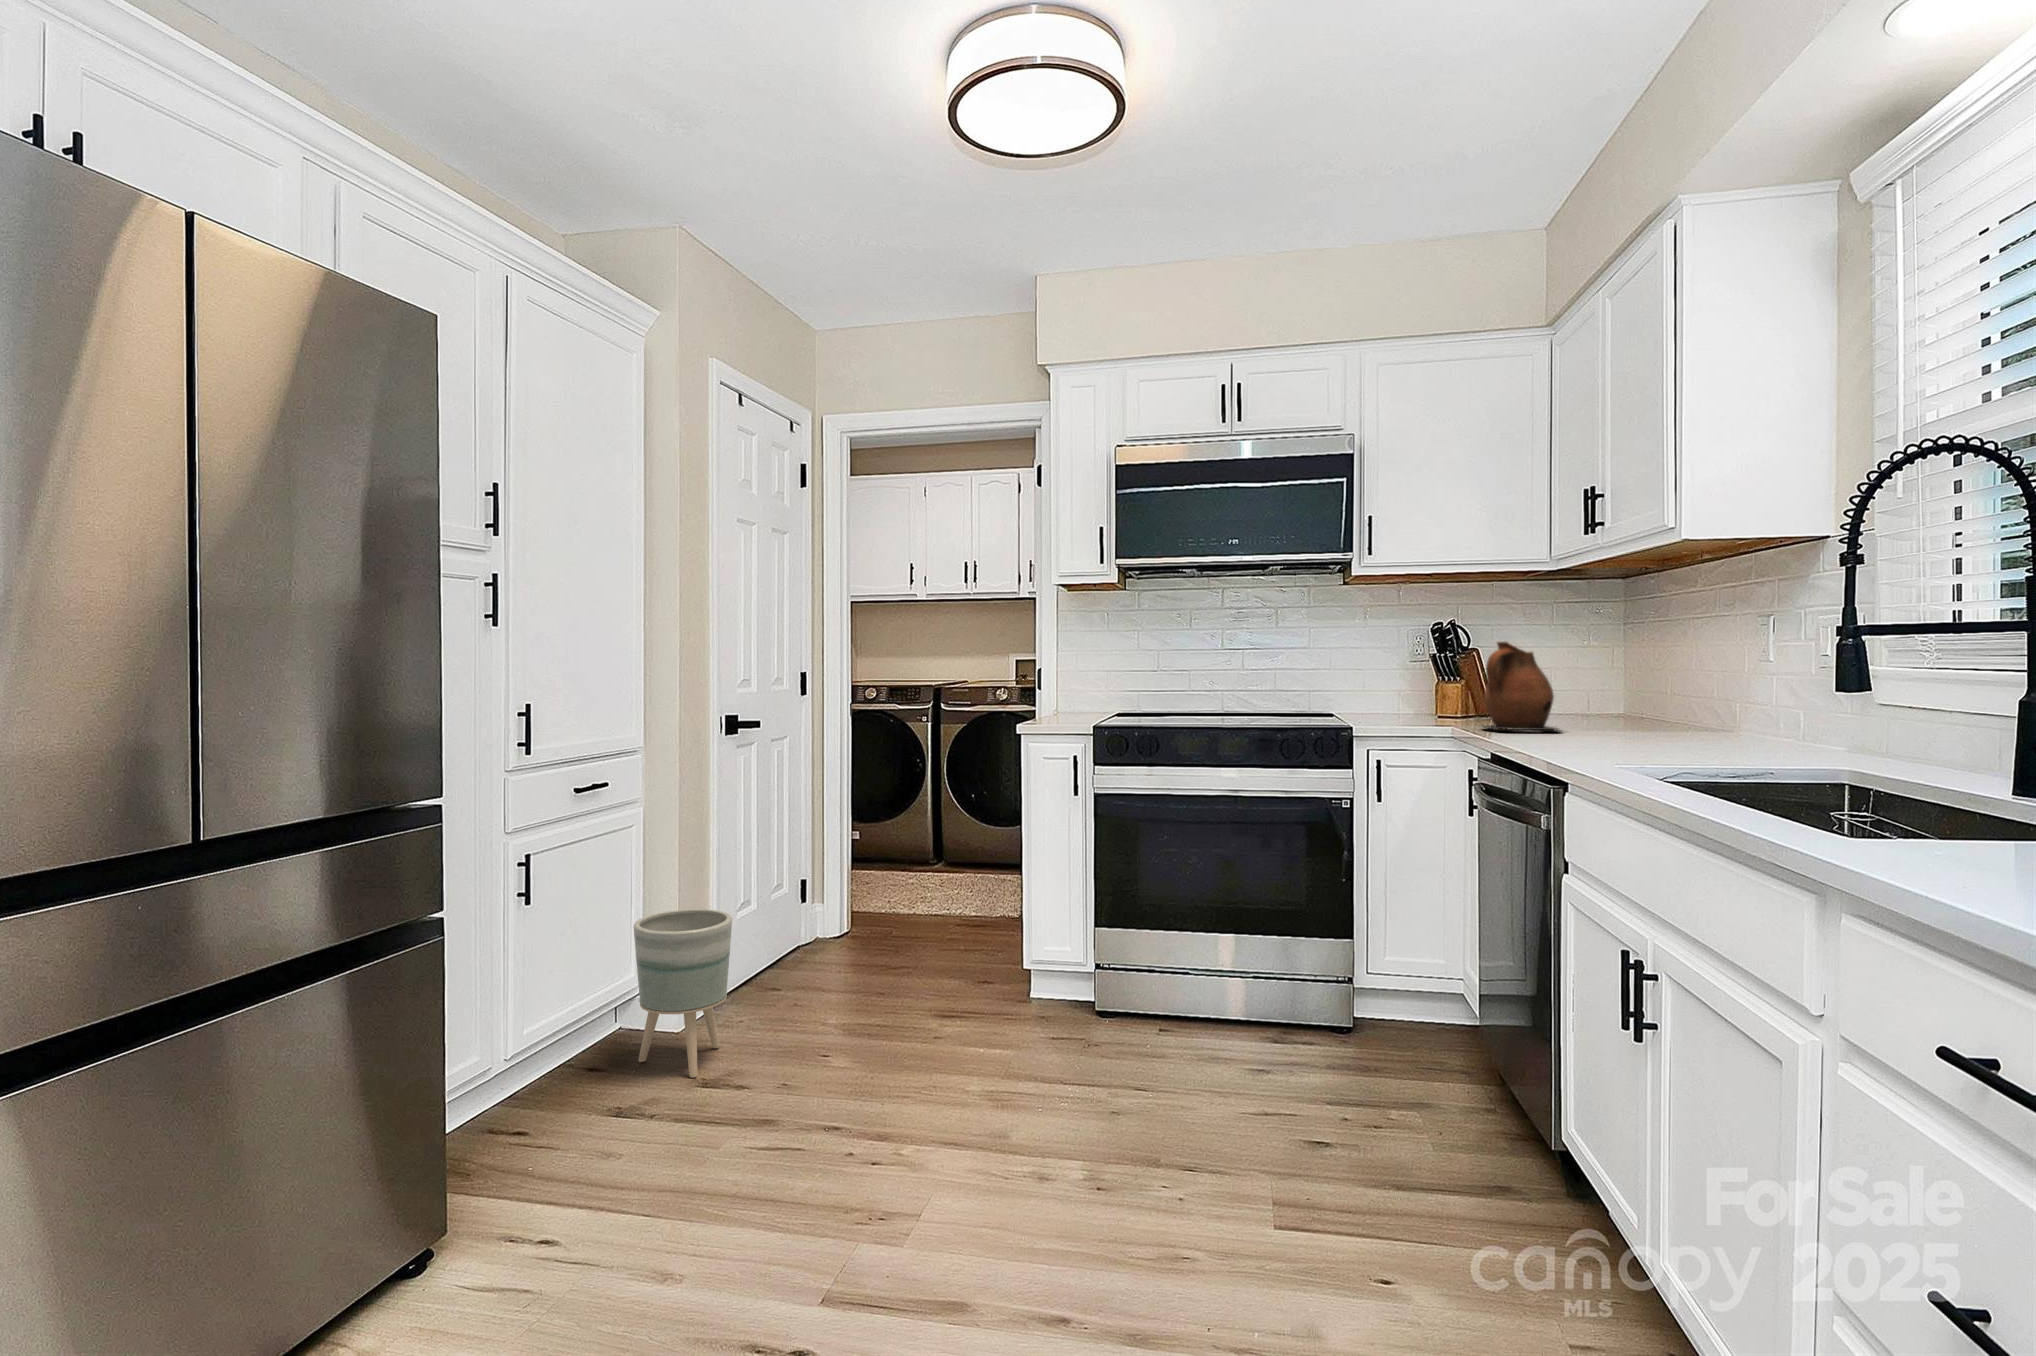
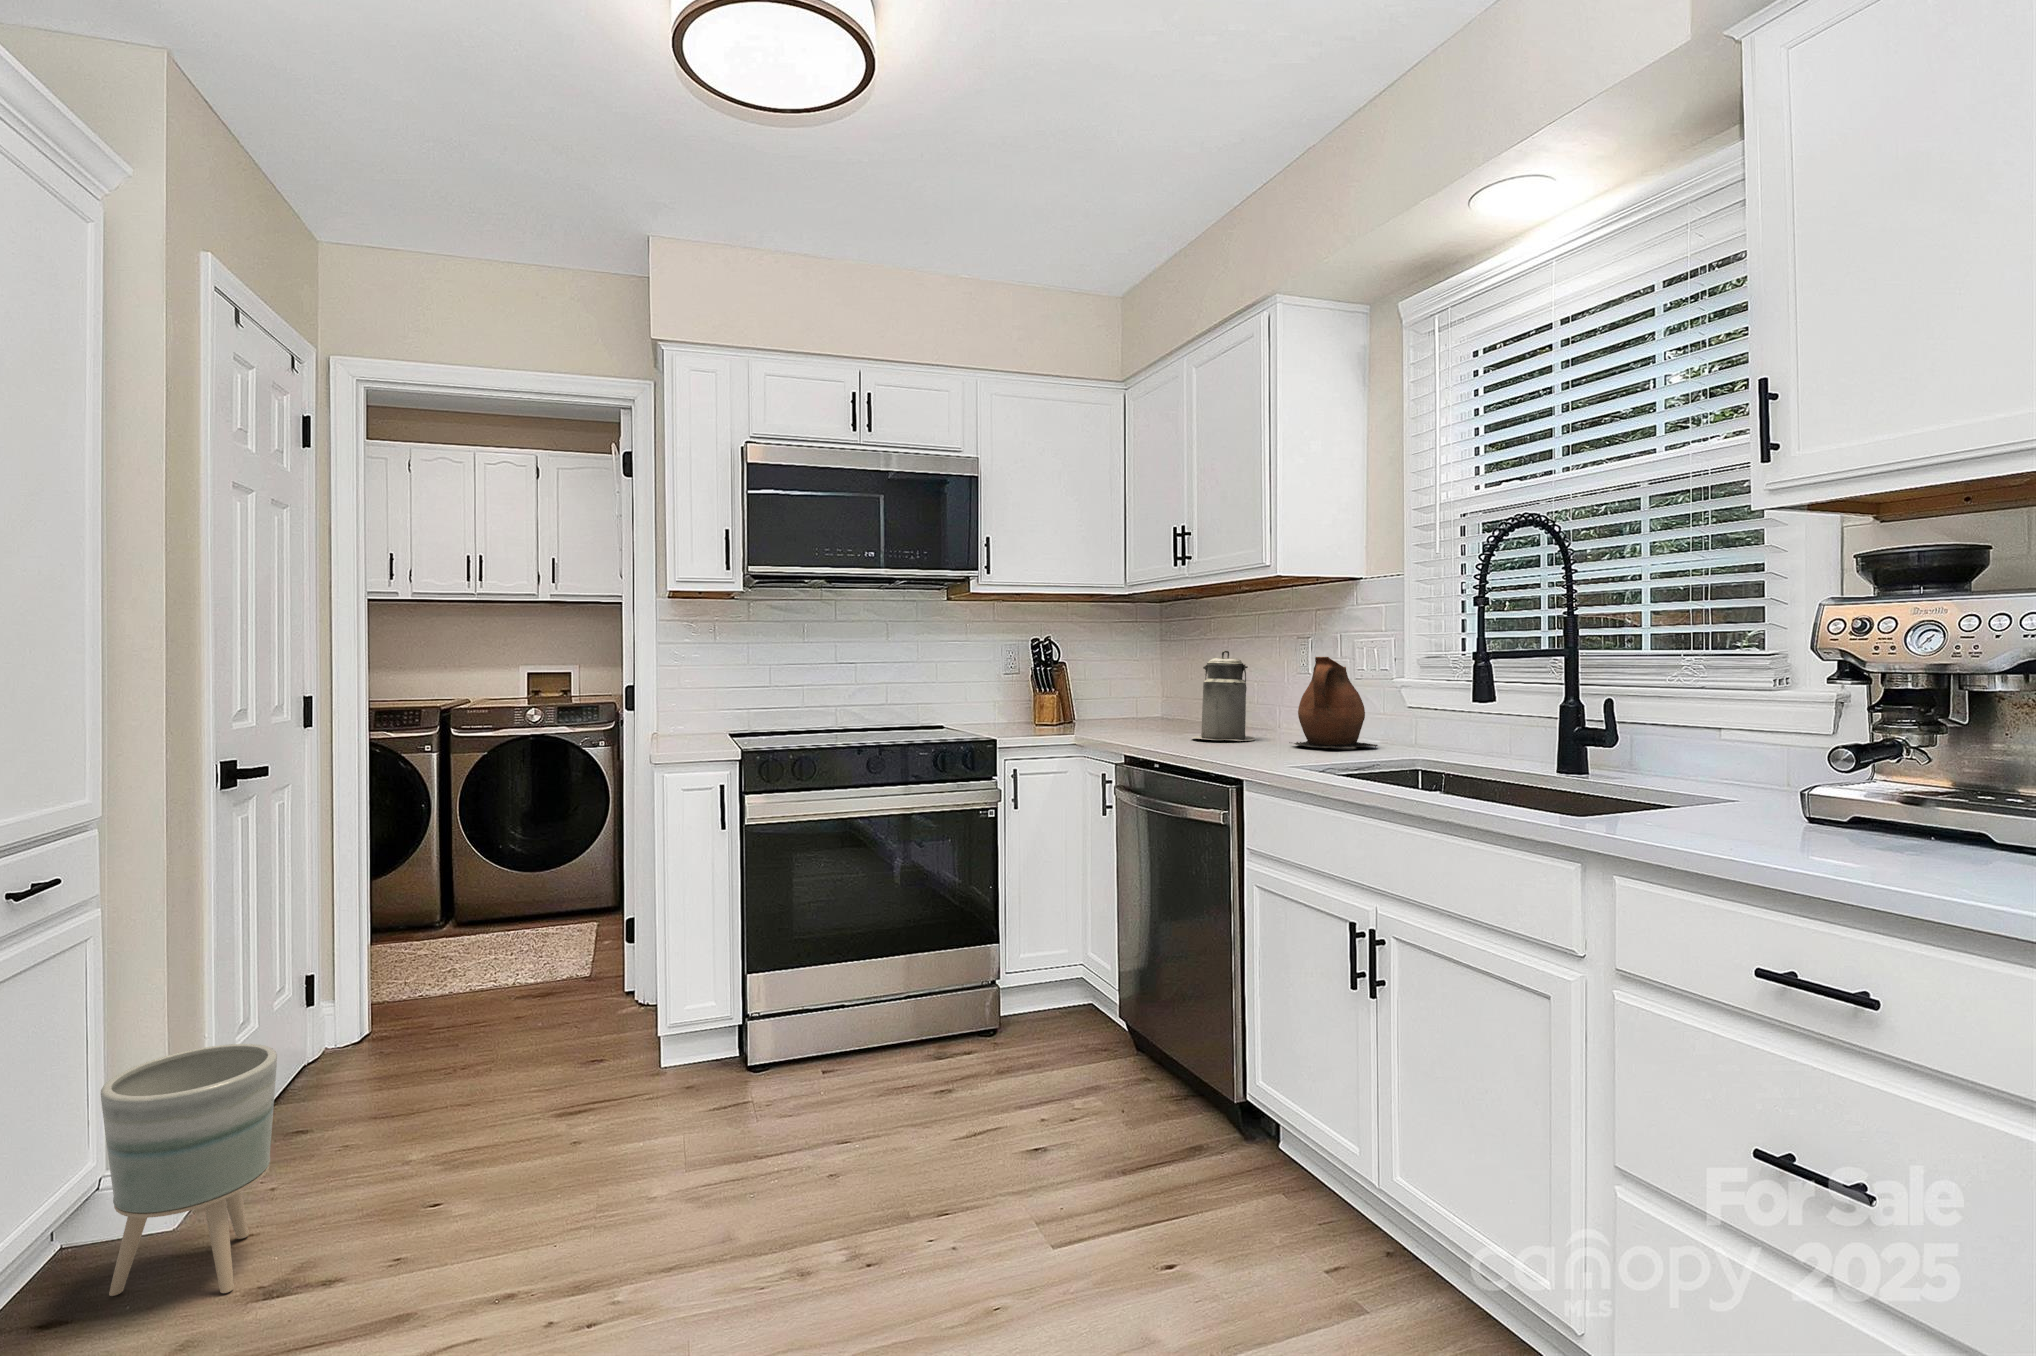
canister: none [1579,632,1666,741] -> present [1191,651,1255,741]
ceramic pitcher: present [1483,642,1559,731] -> present [1294,657,1378,748]

